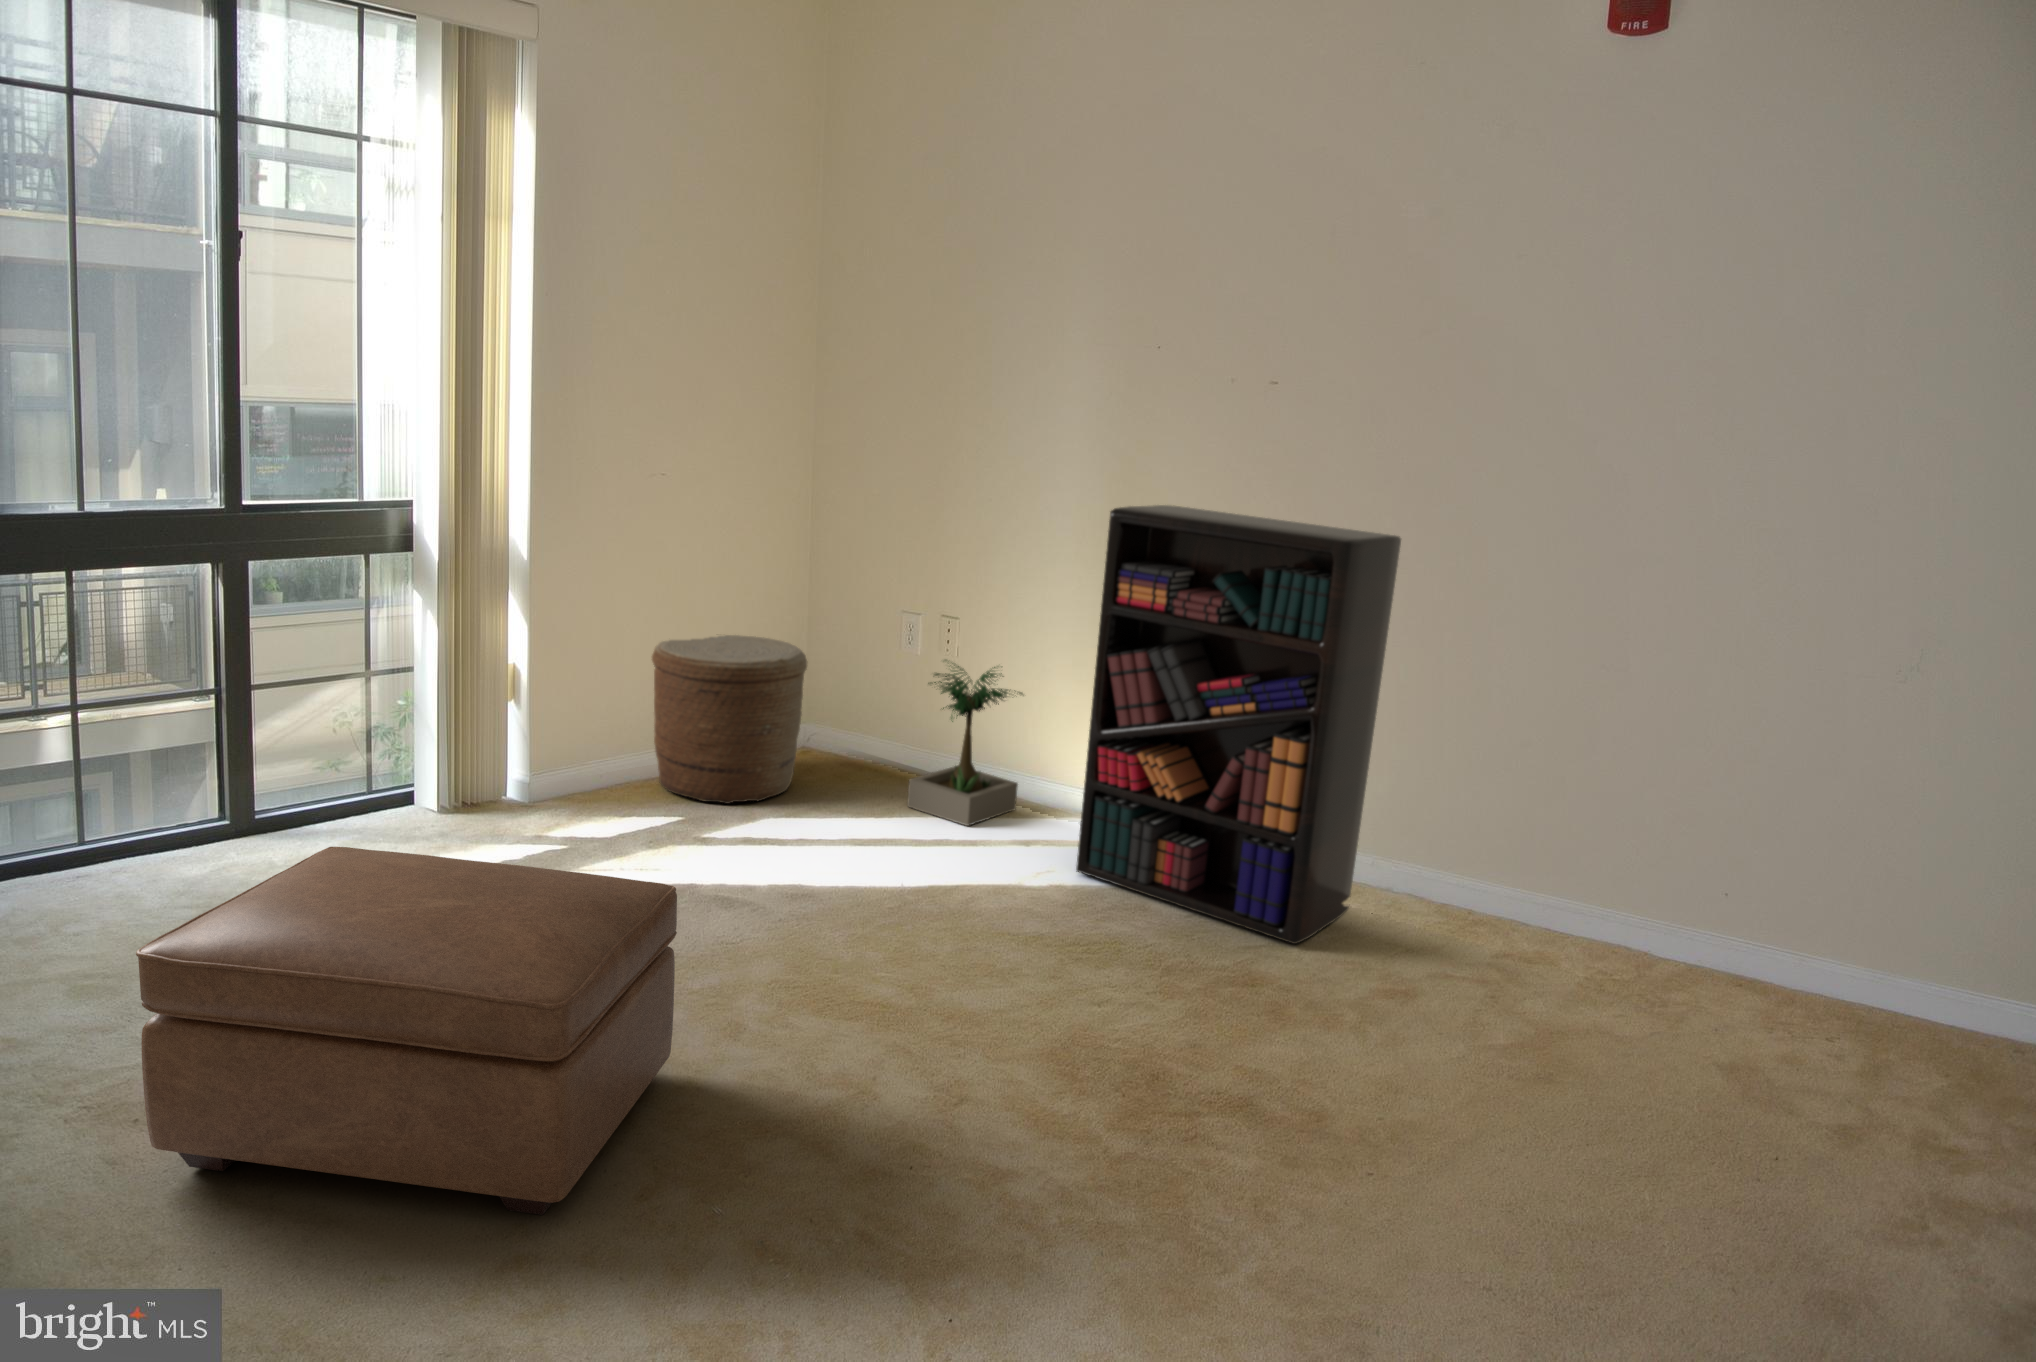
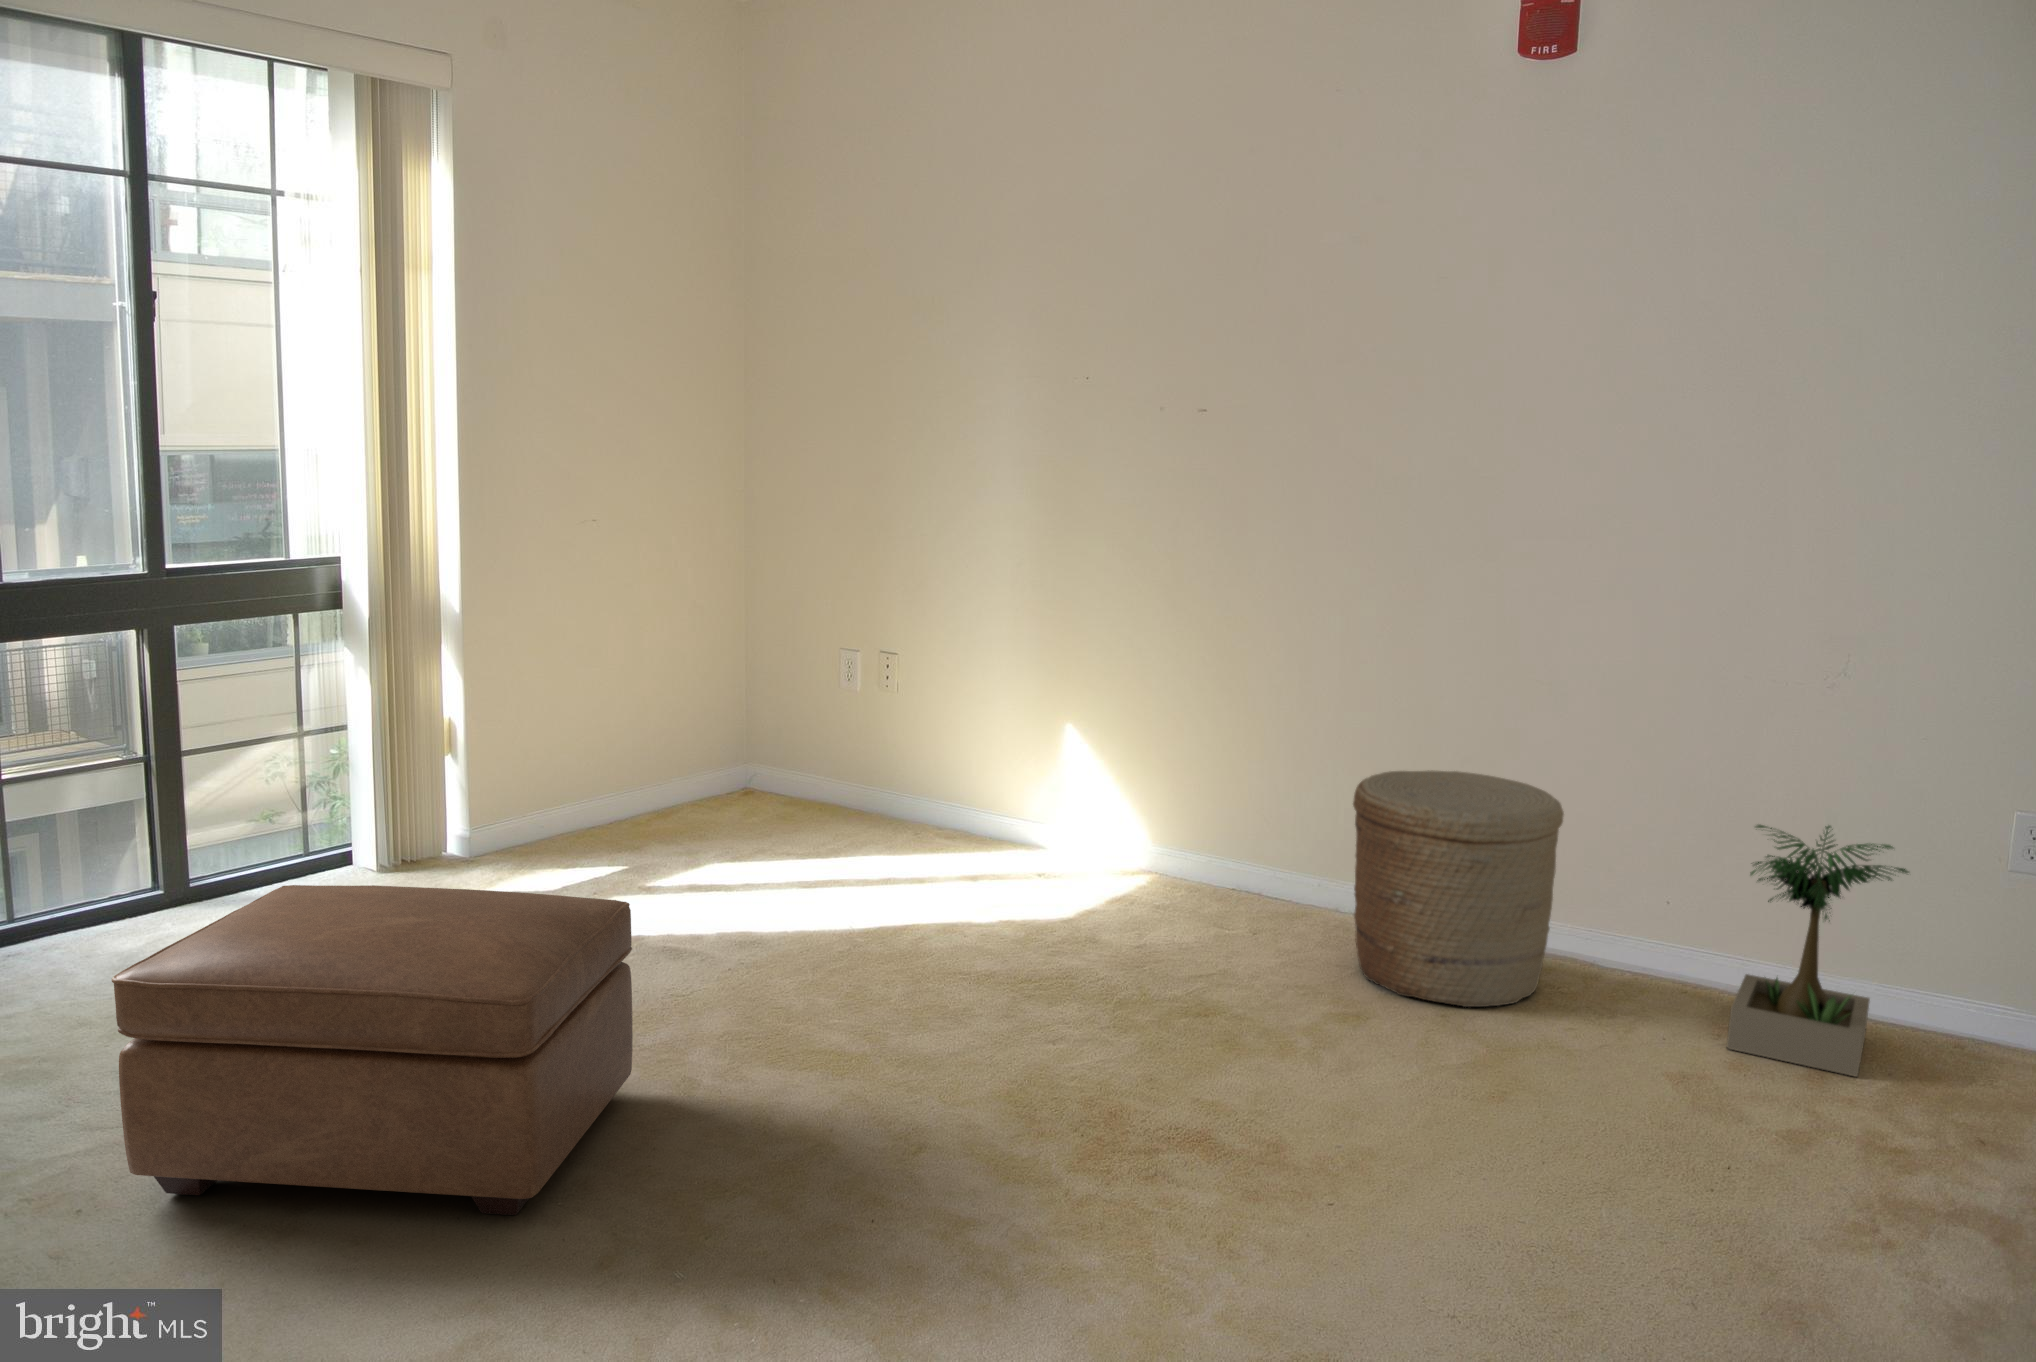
bookshelf: present [1076,505,1401,944] -> none [1040,513,1344,947]
basket: present [652,635,807,804] -> present [1353,770,1564,1007]
potted plant: present [907,660,1023,826] -> present [1727,825,1909,1077]

